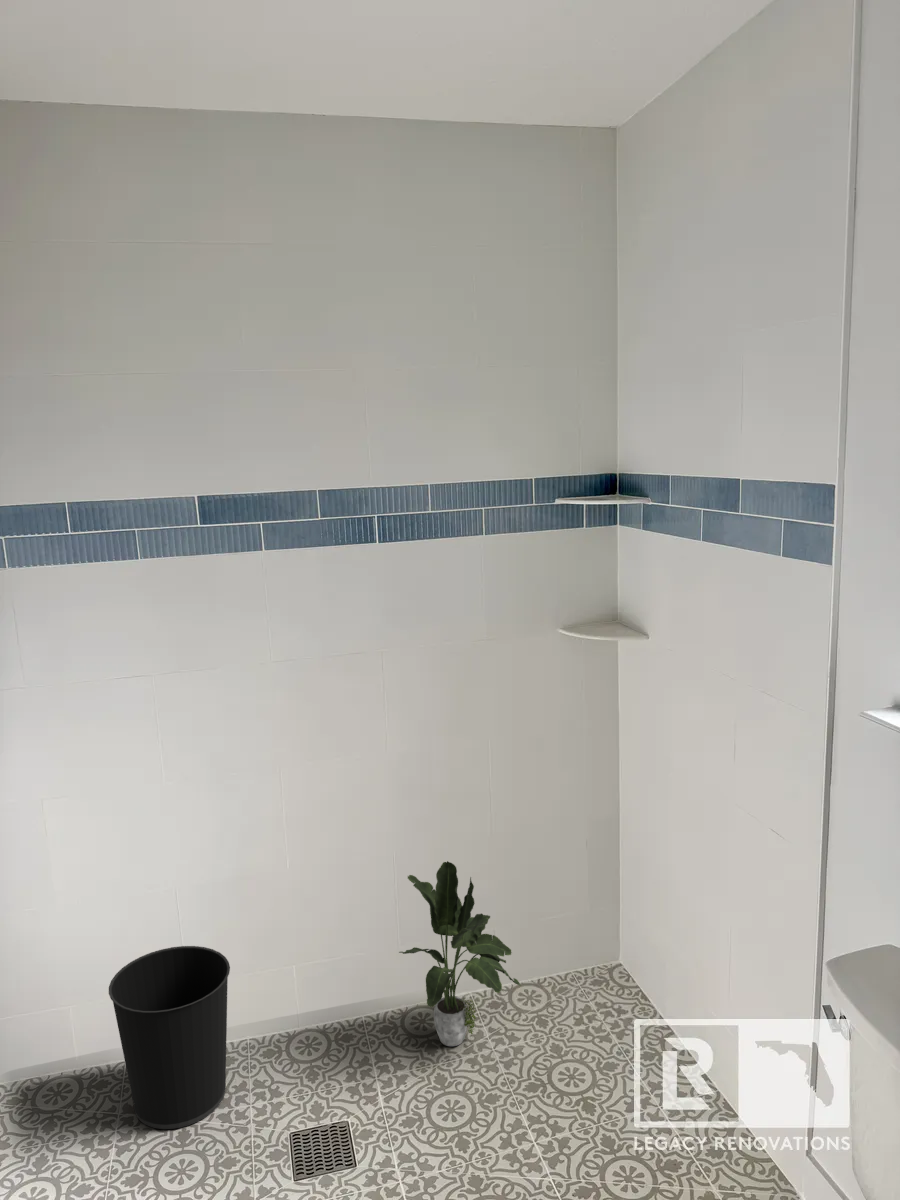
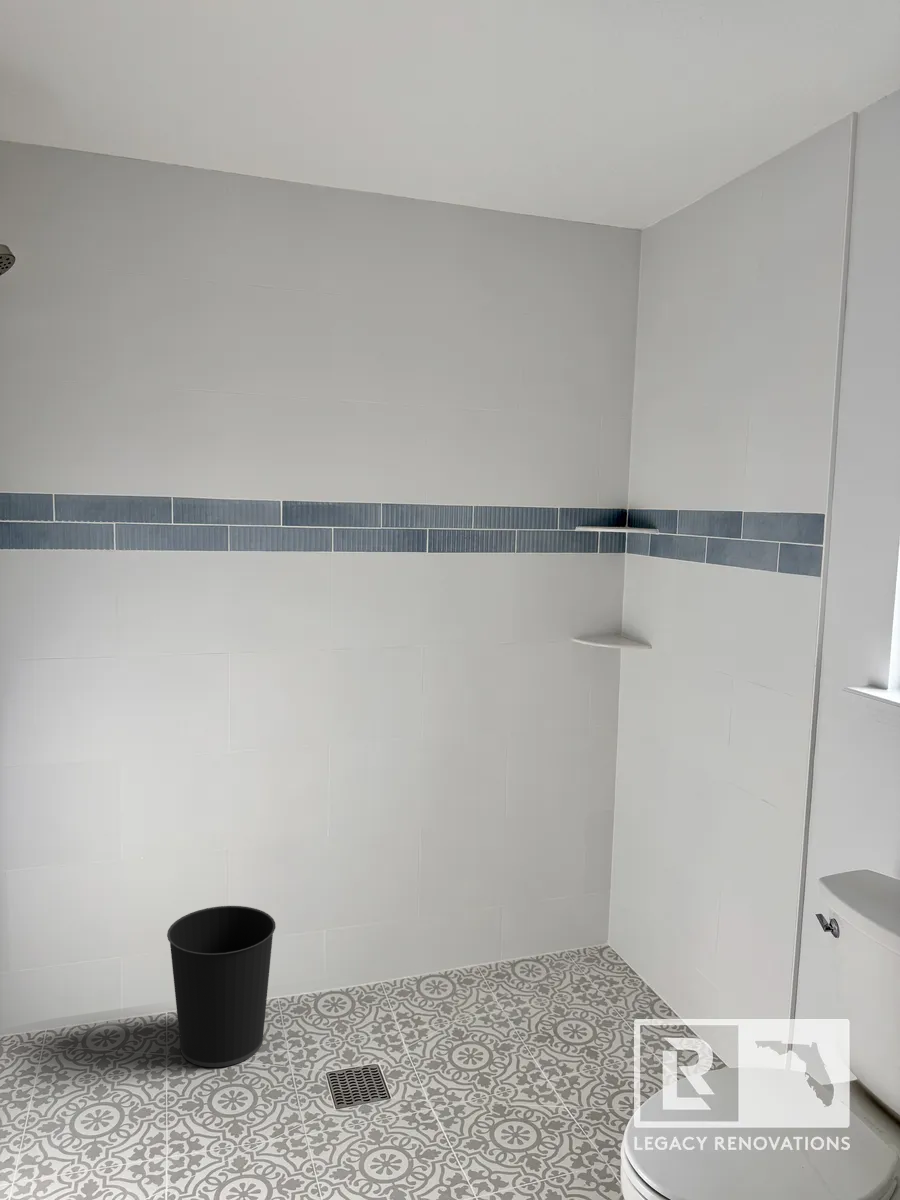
potted plant: present [399,861,521,1046] -> none [426,837,531,1007]

